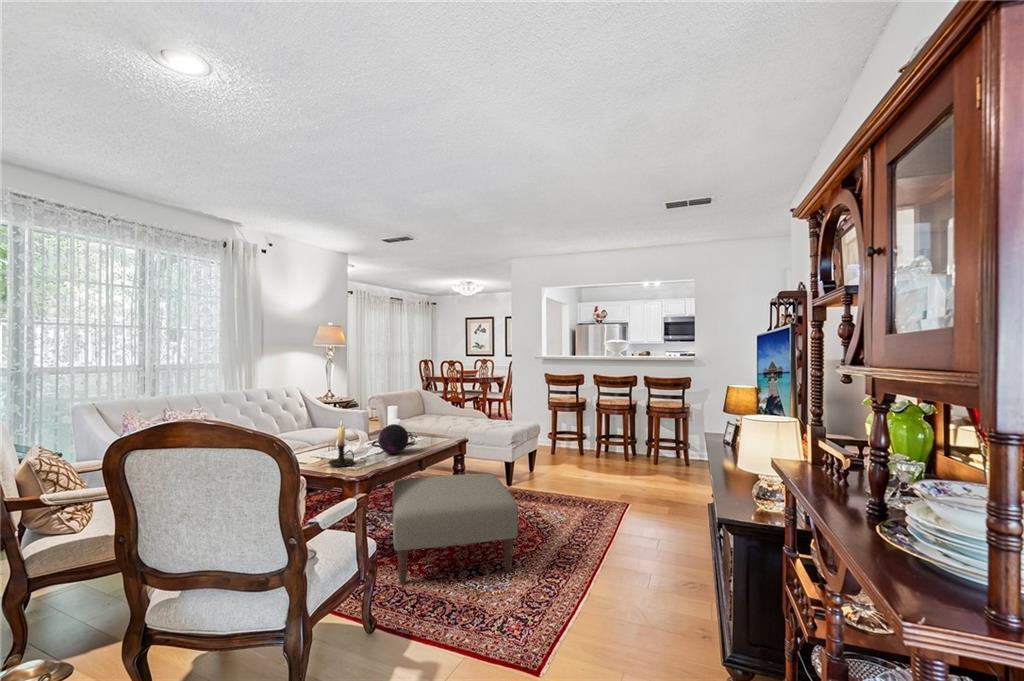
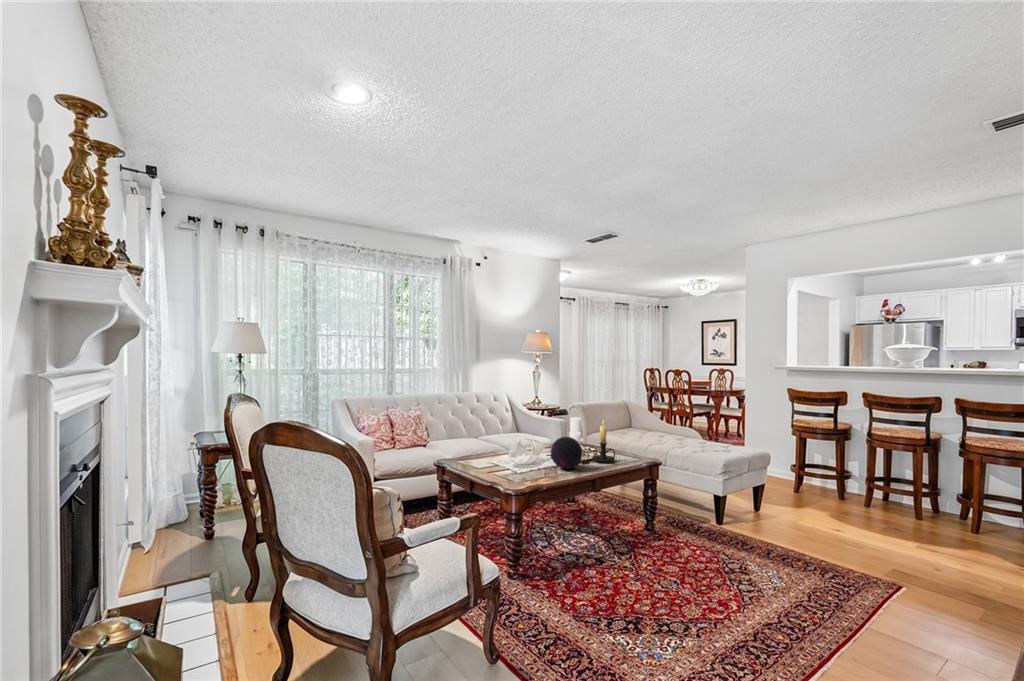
candle holder: present [328,421,354,467] -> present [592,420,615,463]
ottoman: present [393,474,518,585] -> none [536,499,687,639]

